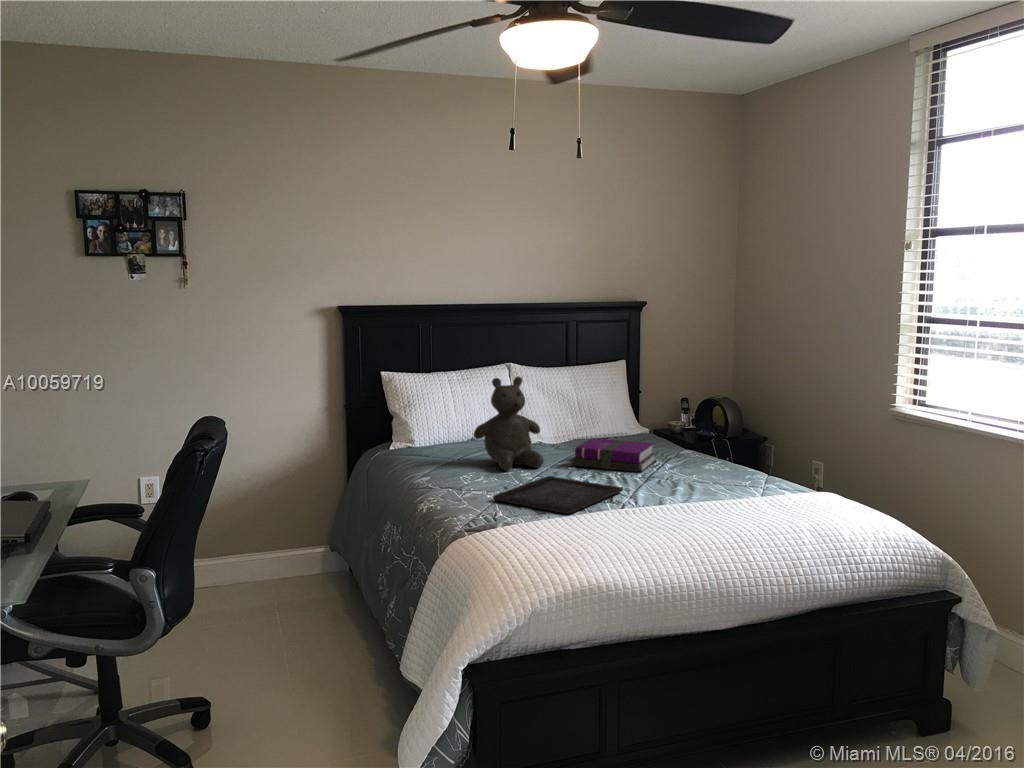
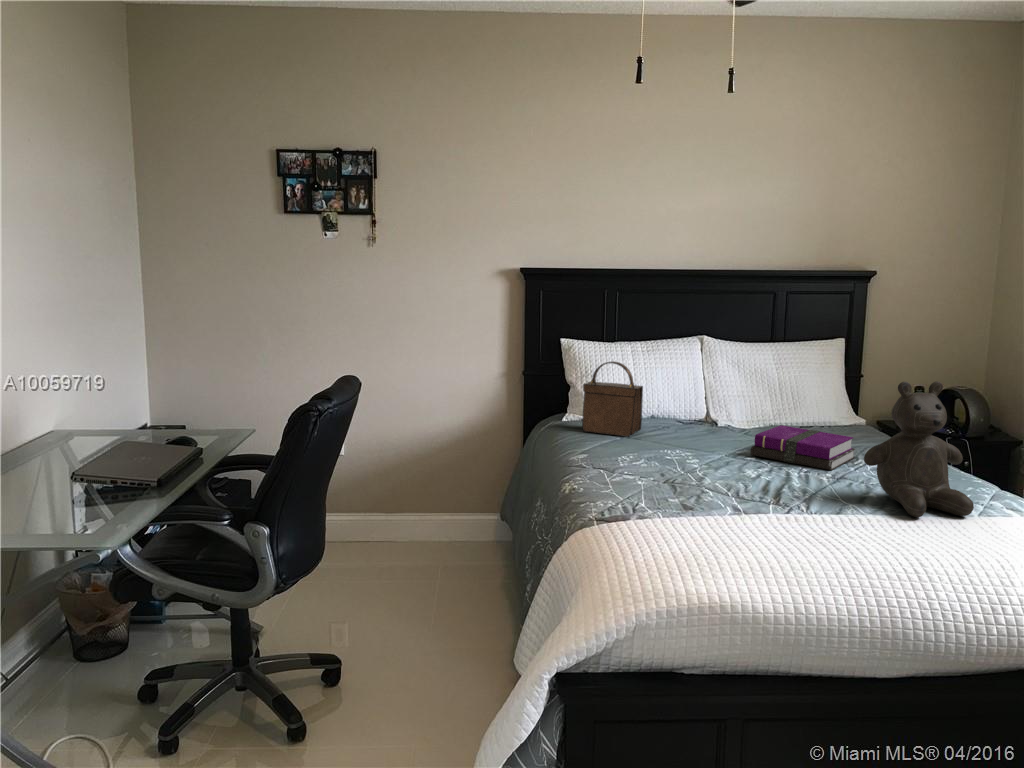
teddy bear: present [474,377,543,471] -> present [864,381,974,517]
handbag: none [413,391,468,460] -> present [582,361,643,437]
tray: present [493,476,623,514] -> none [640,465,797,512]

